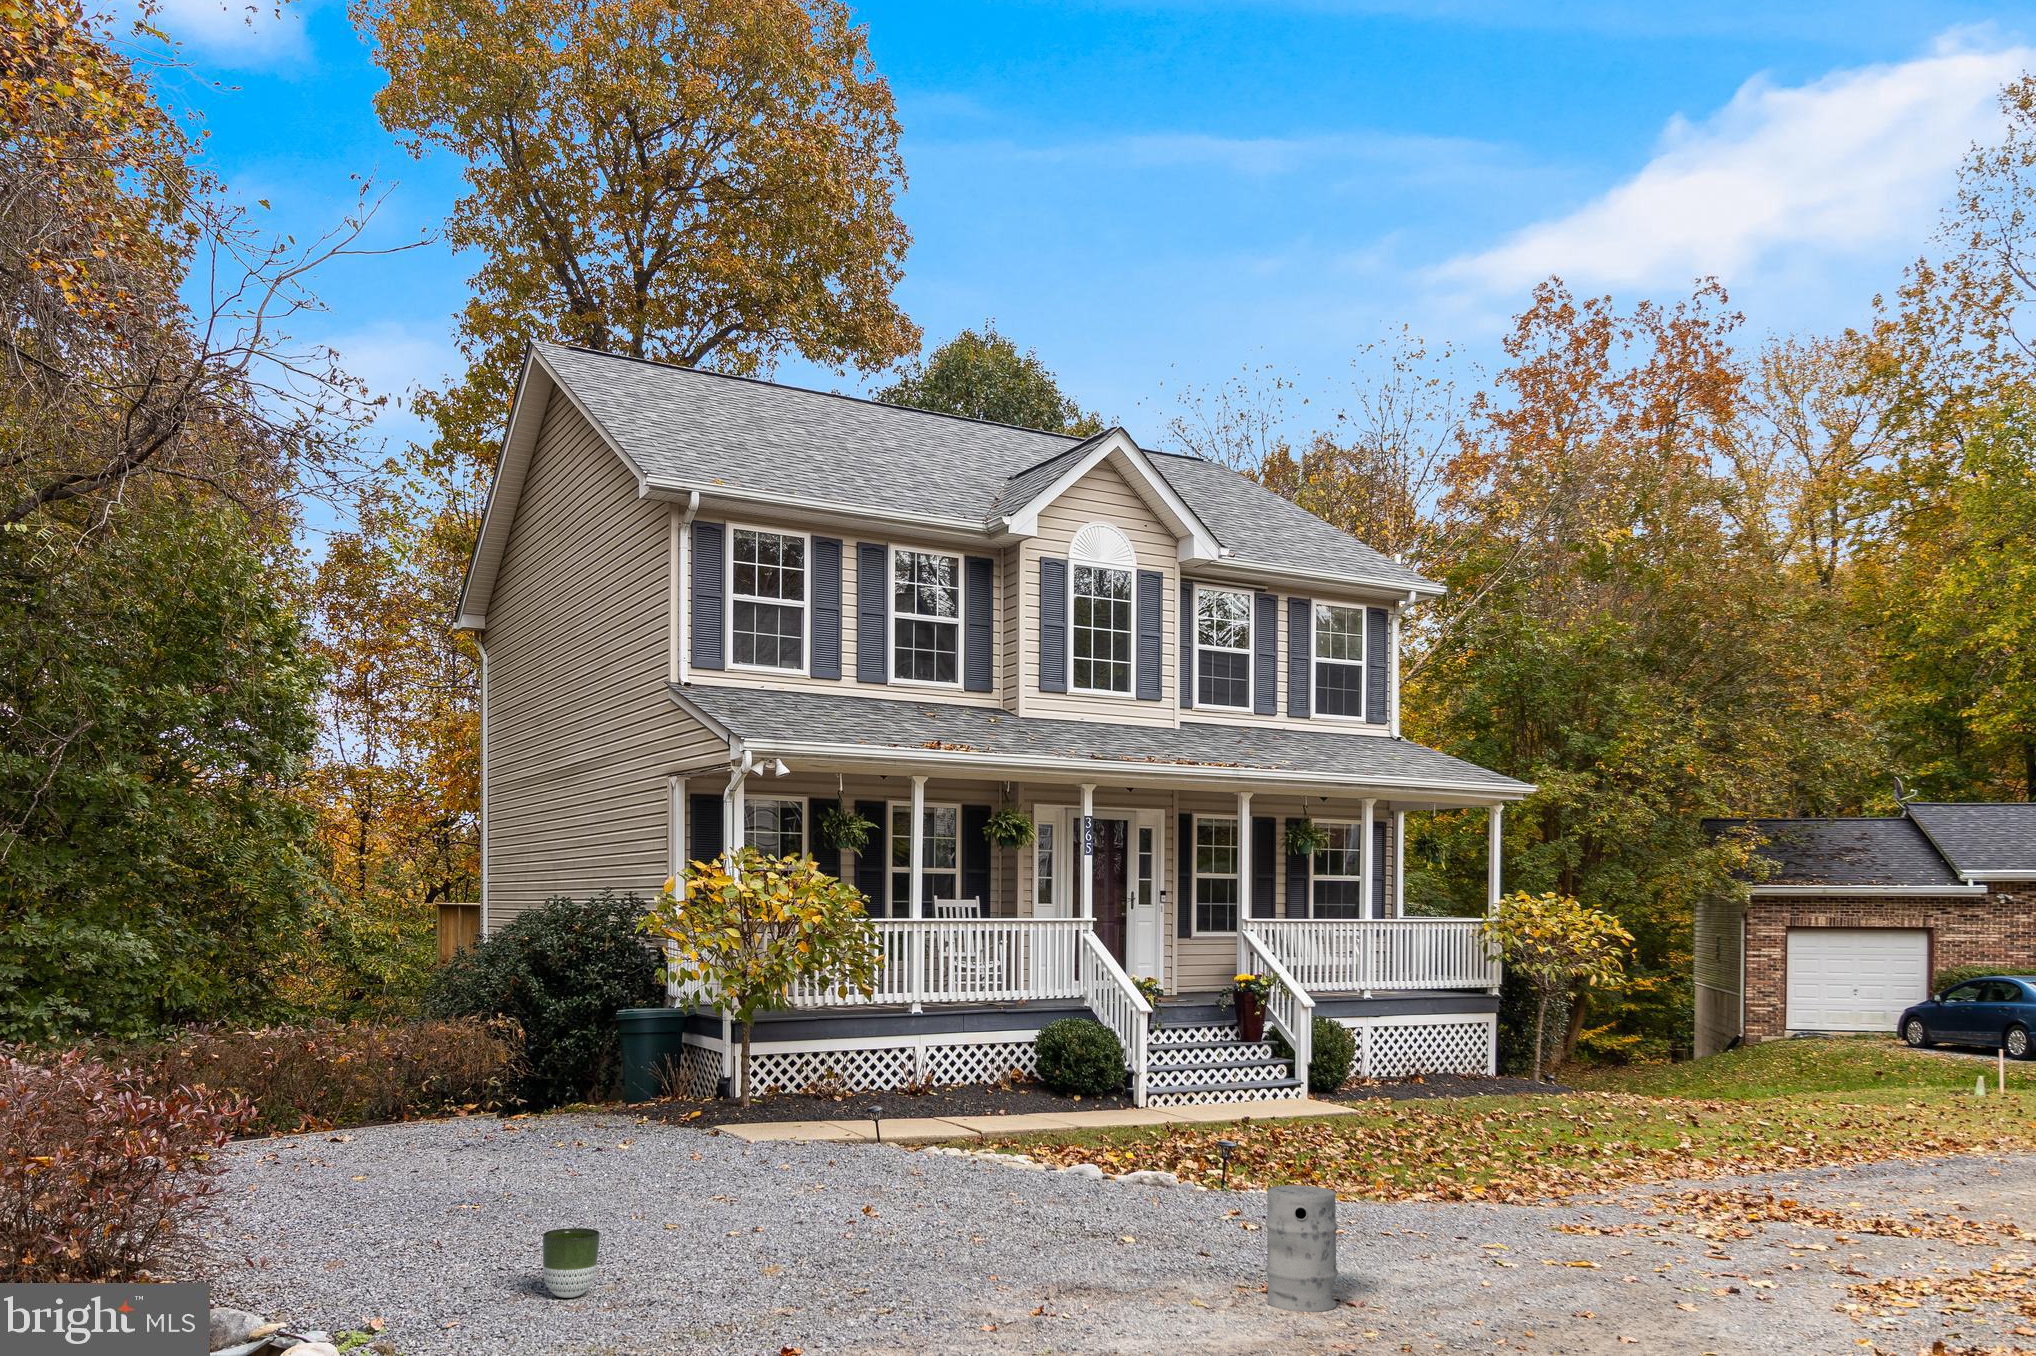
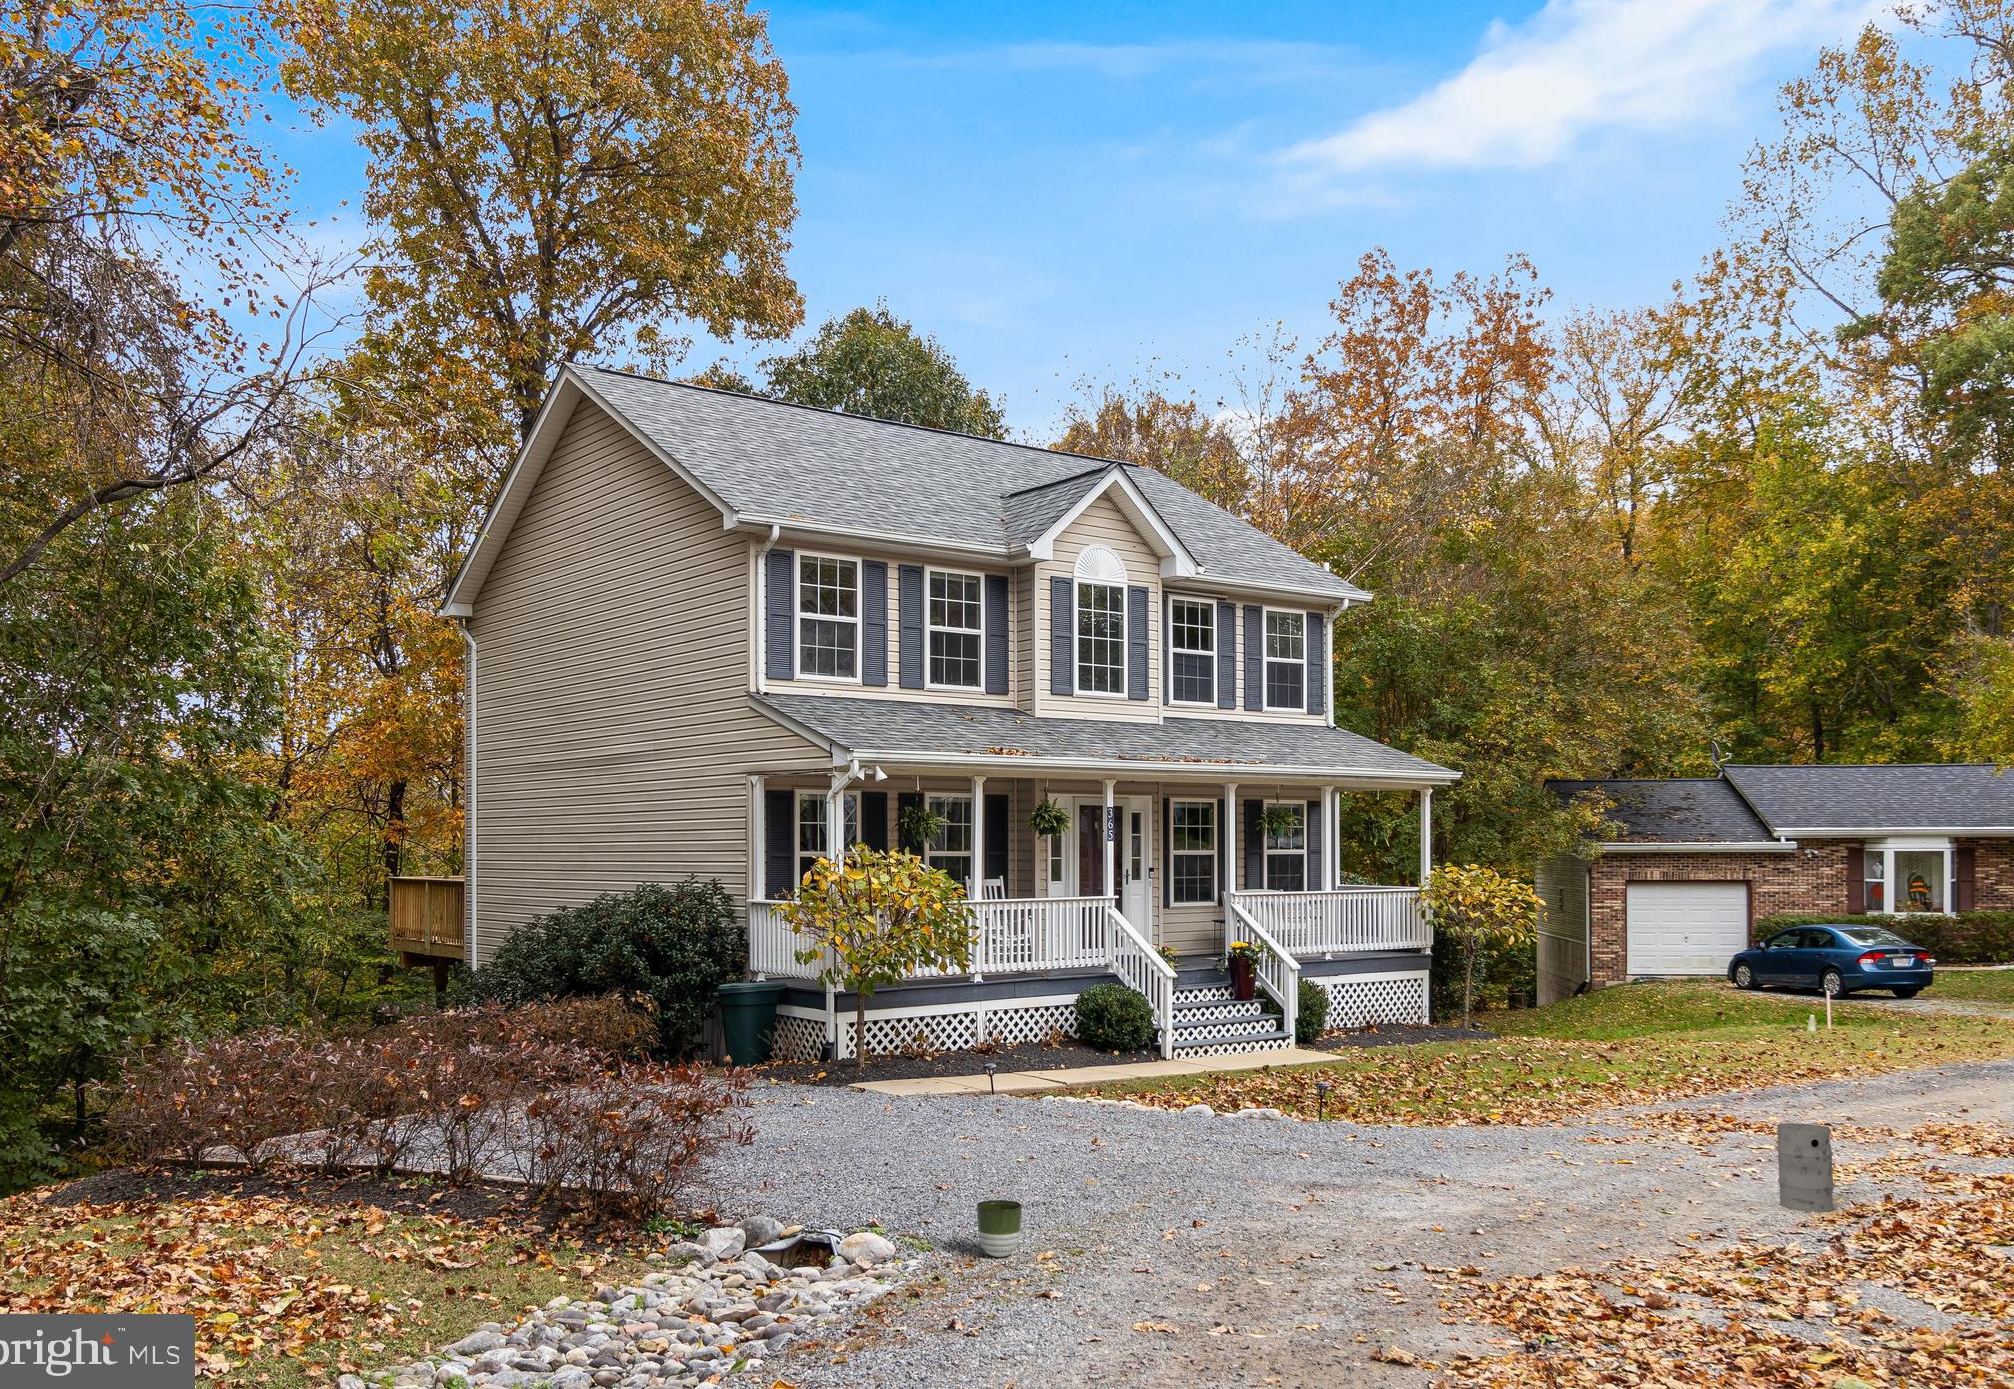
trash can: present [1265,1185,1338,1312] -> present [1777,1123,1835,1212]

